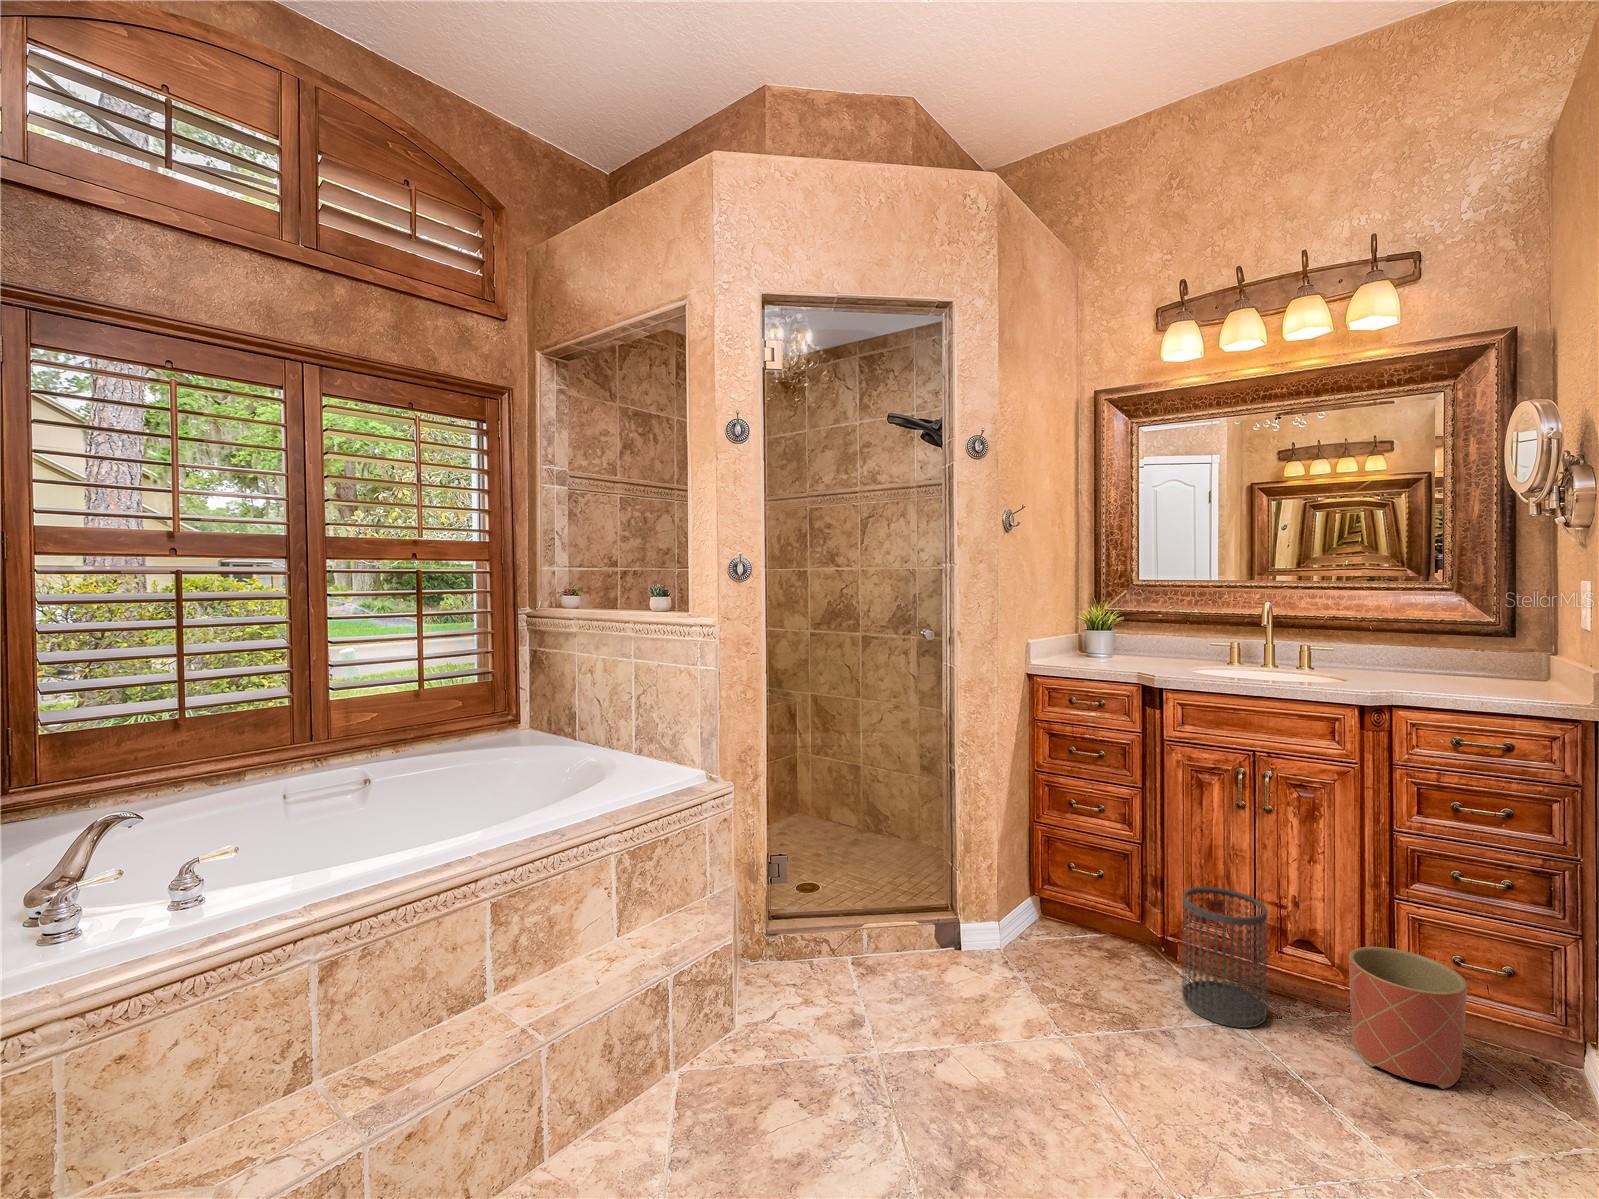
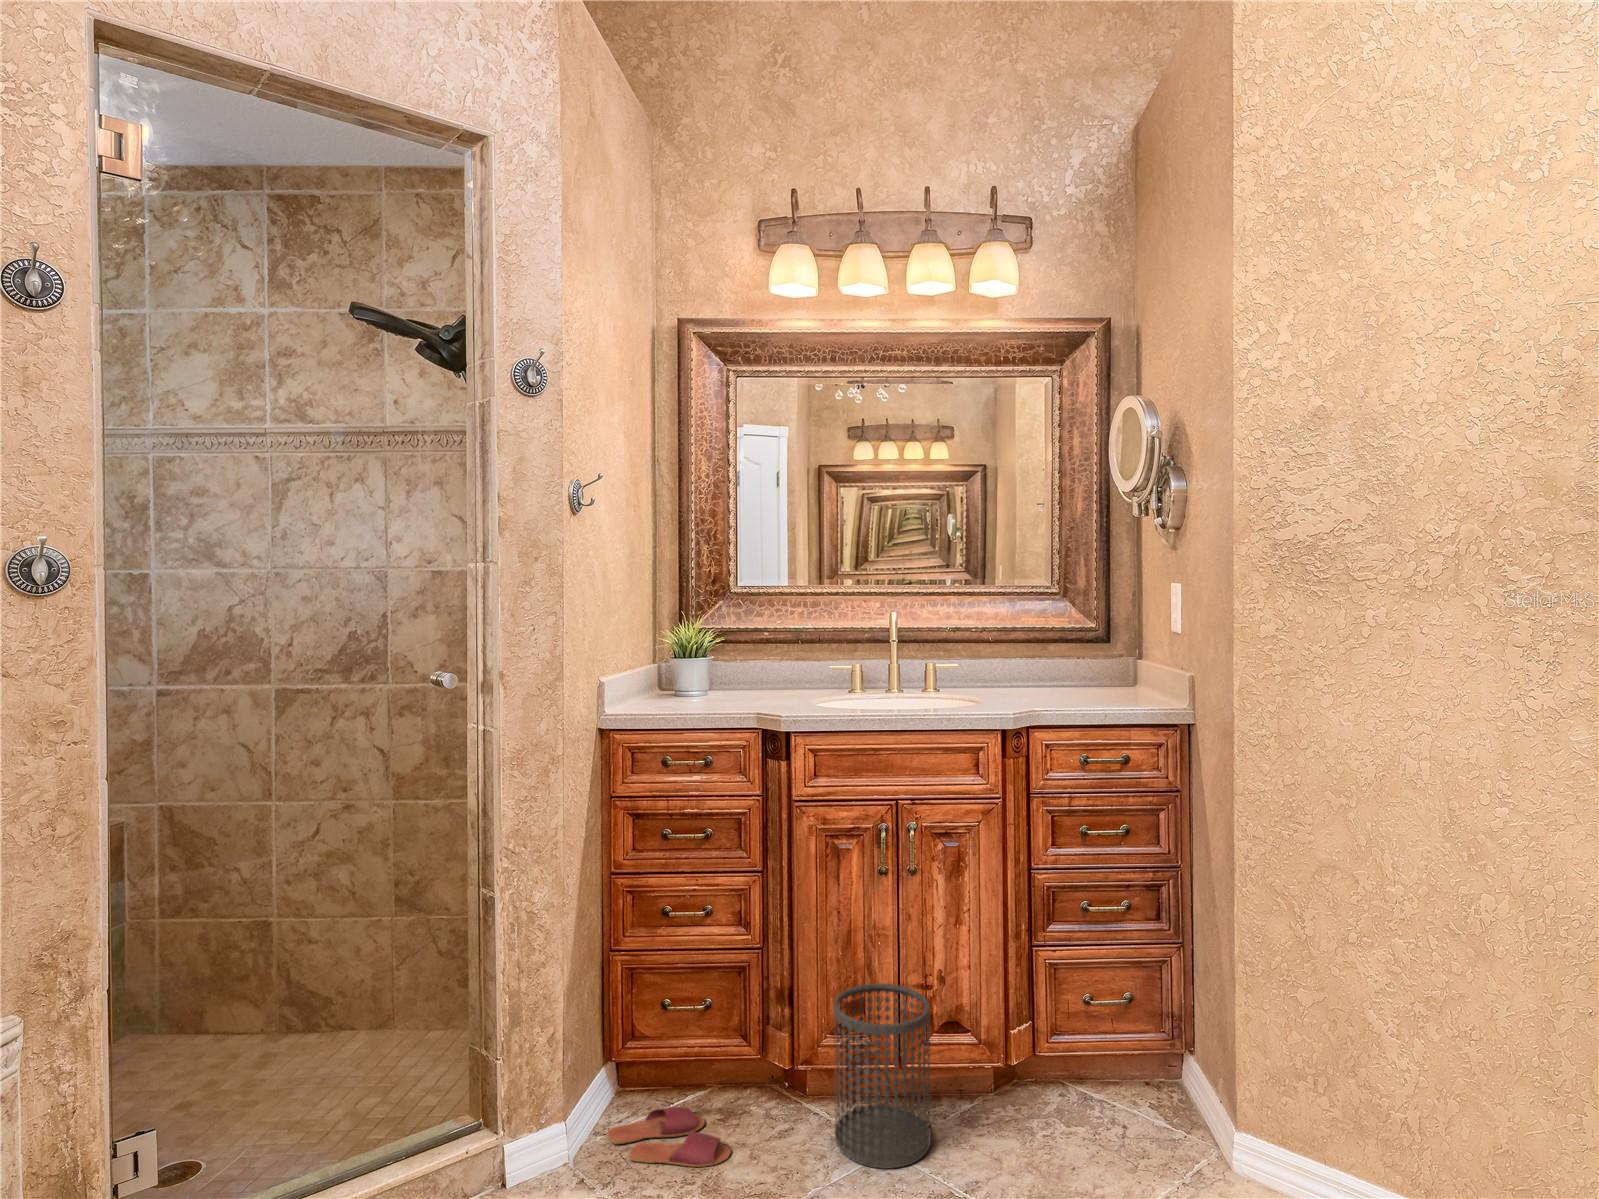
slippers: none [1023,934,1101,977] -> present [608,1107,731,1167]
planter: present [1349,947,1467,1089] -> none [1011,1005,1119,1157]

